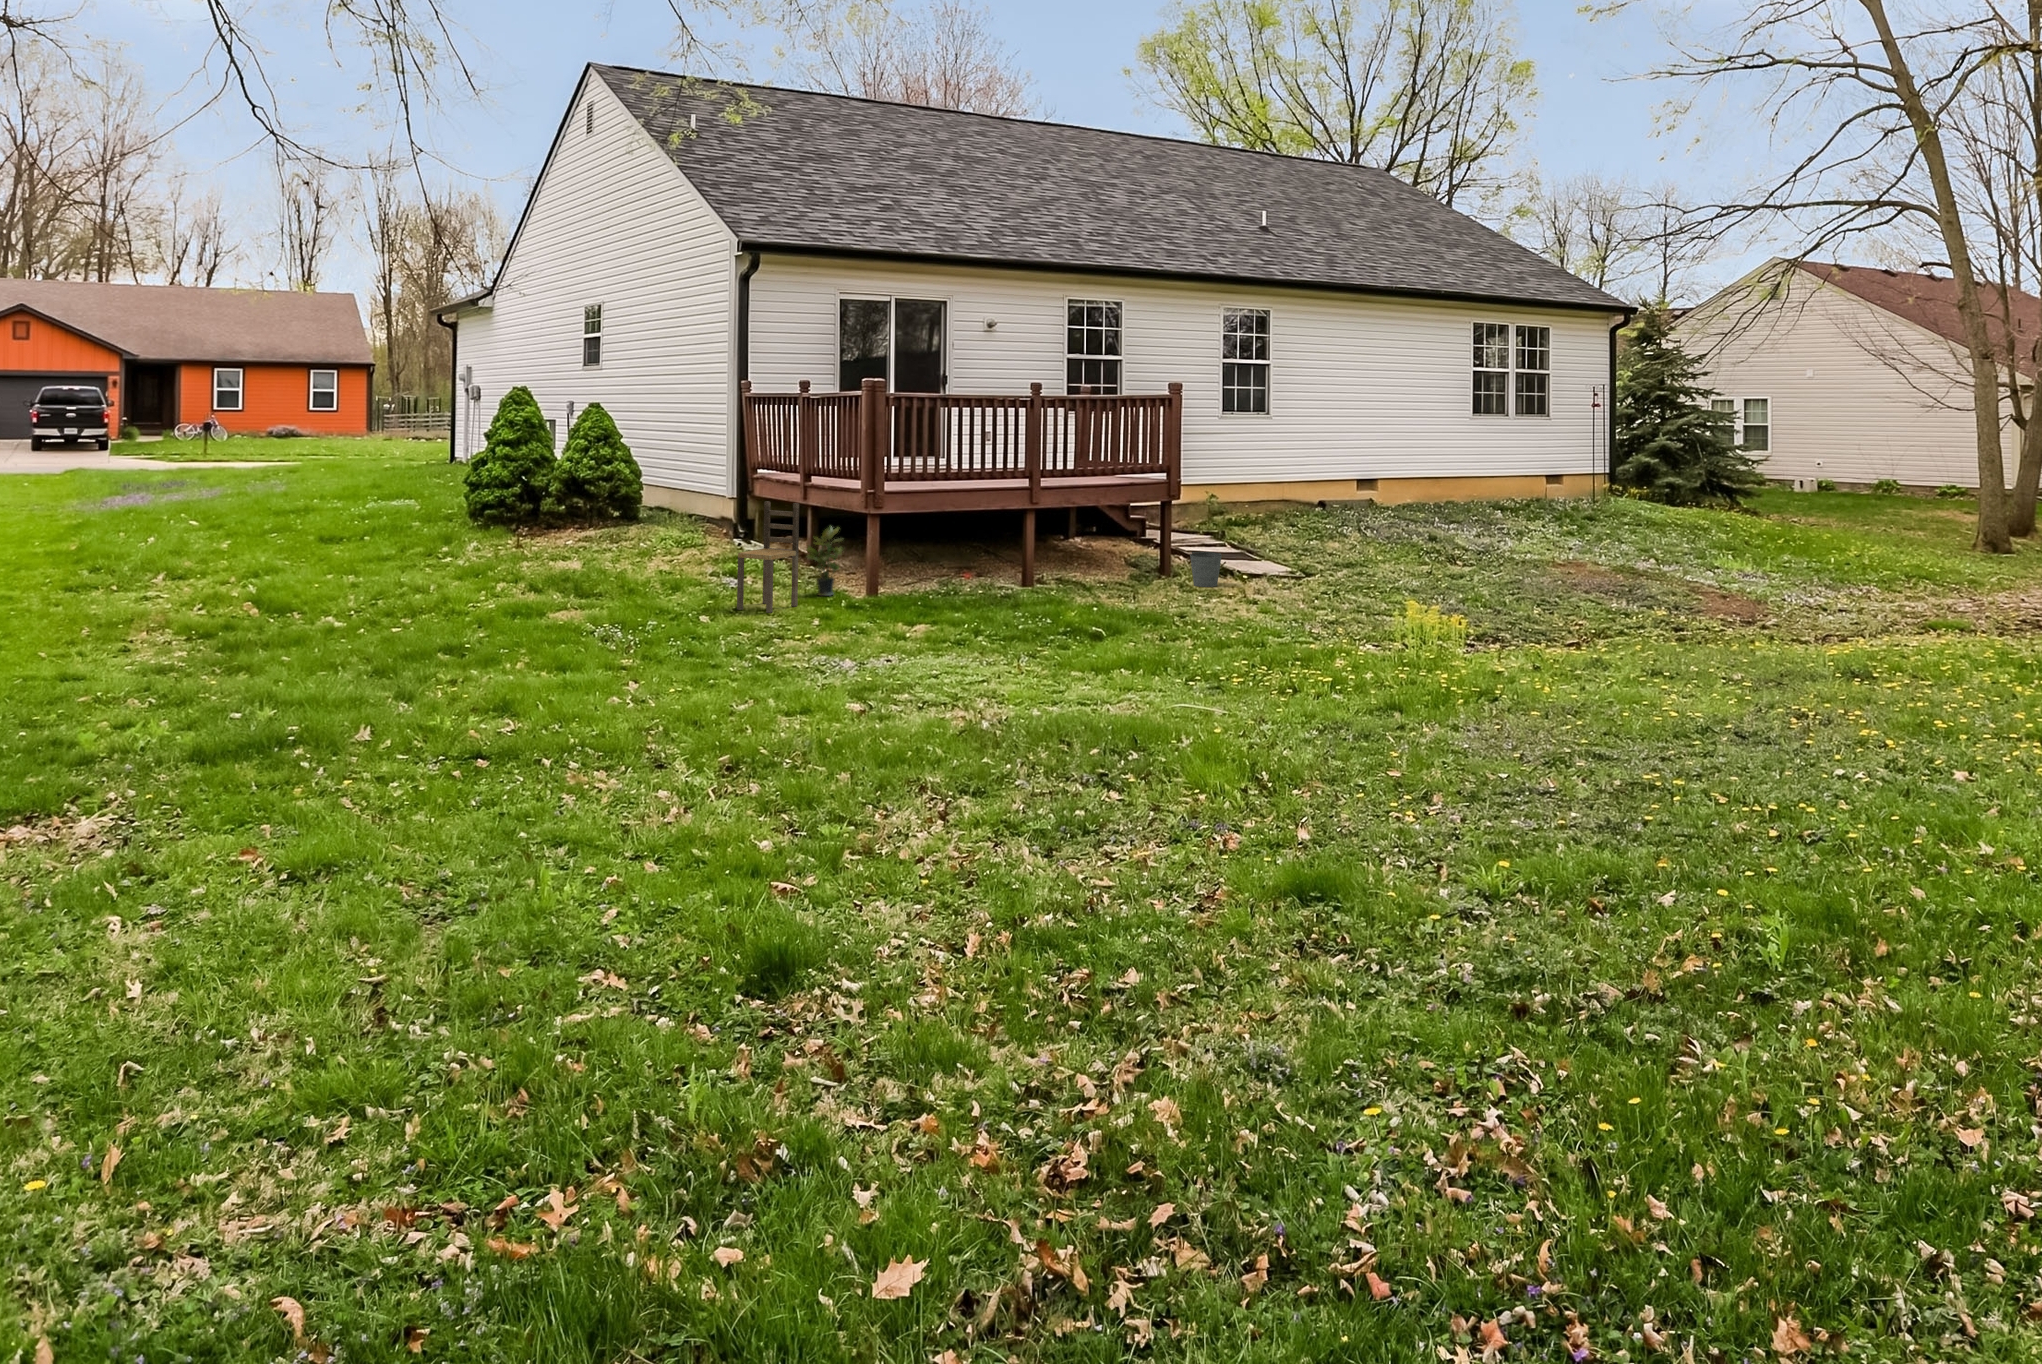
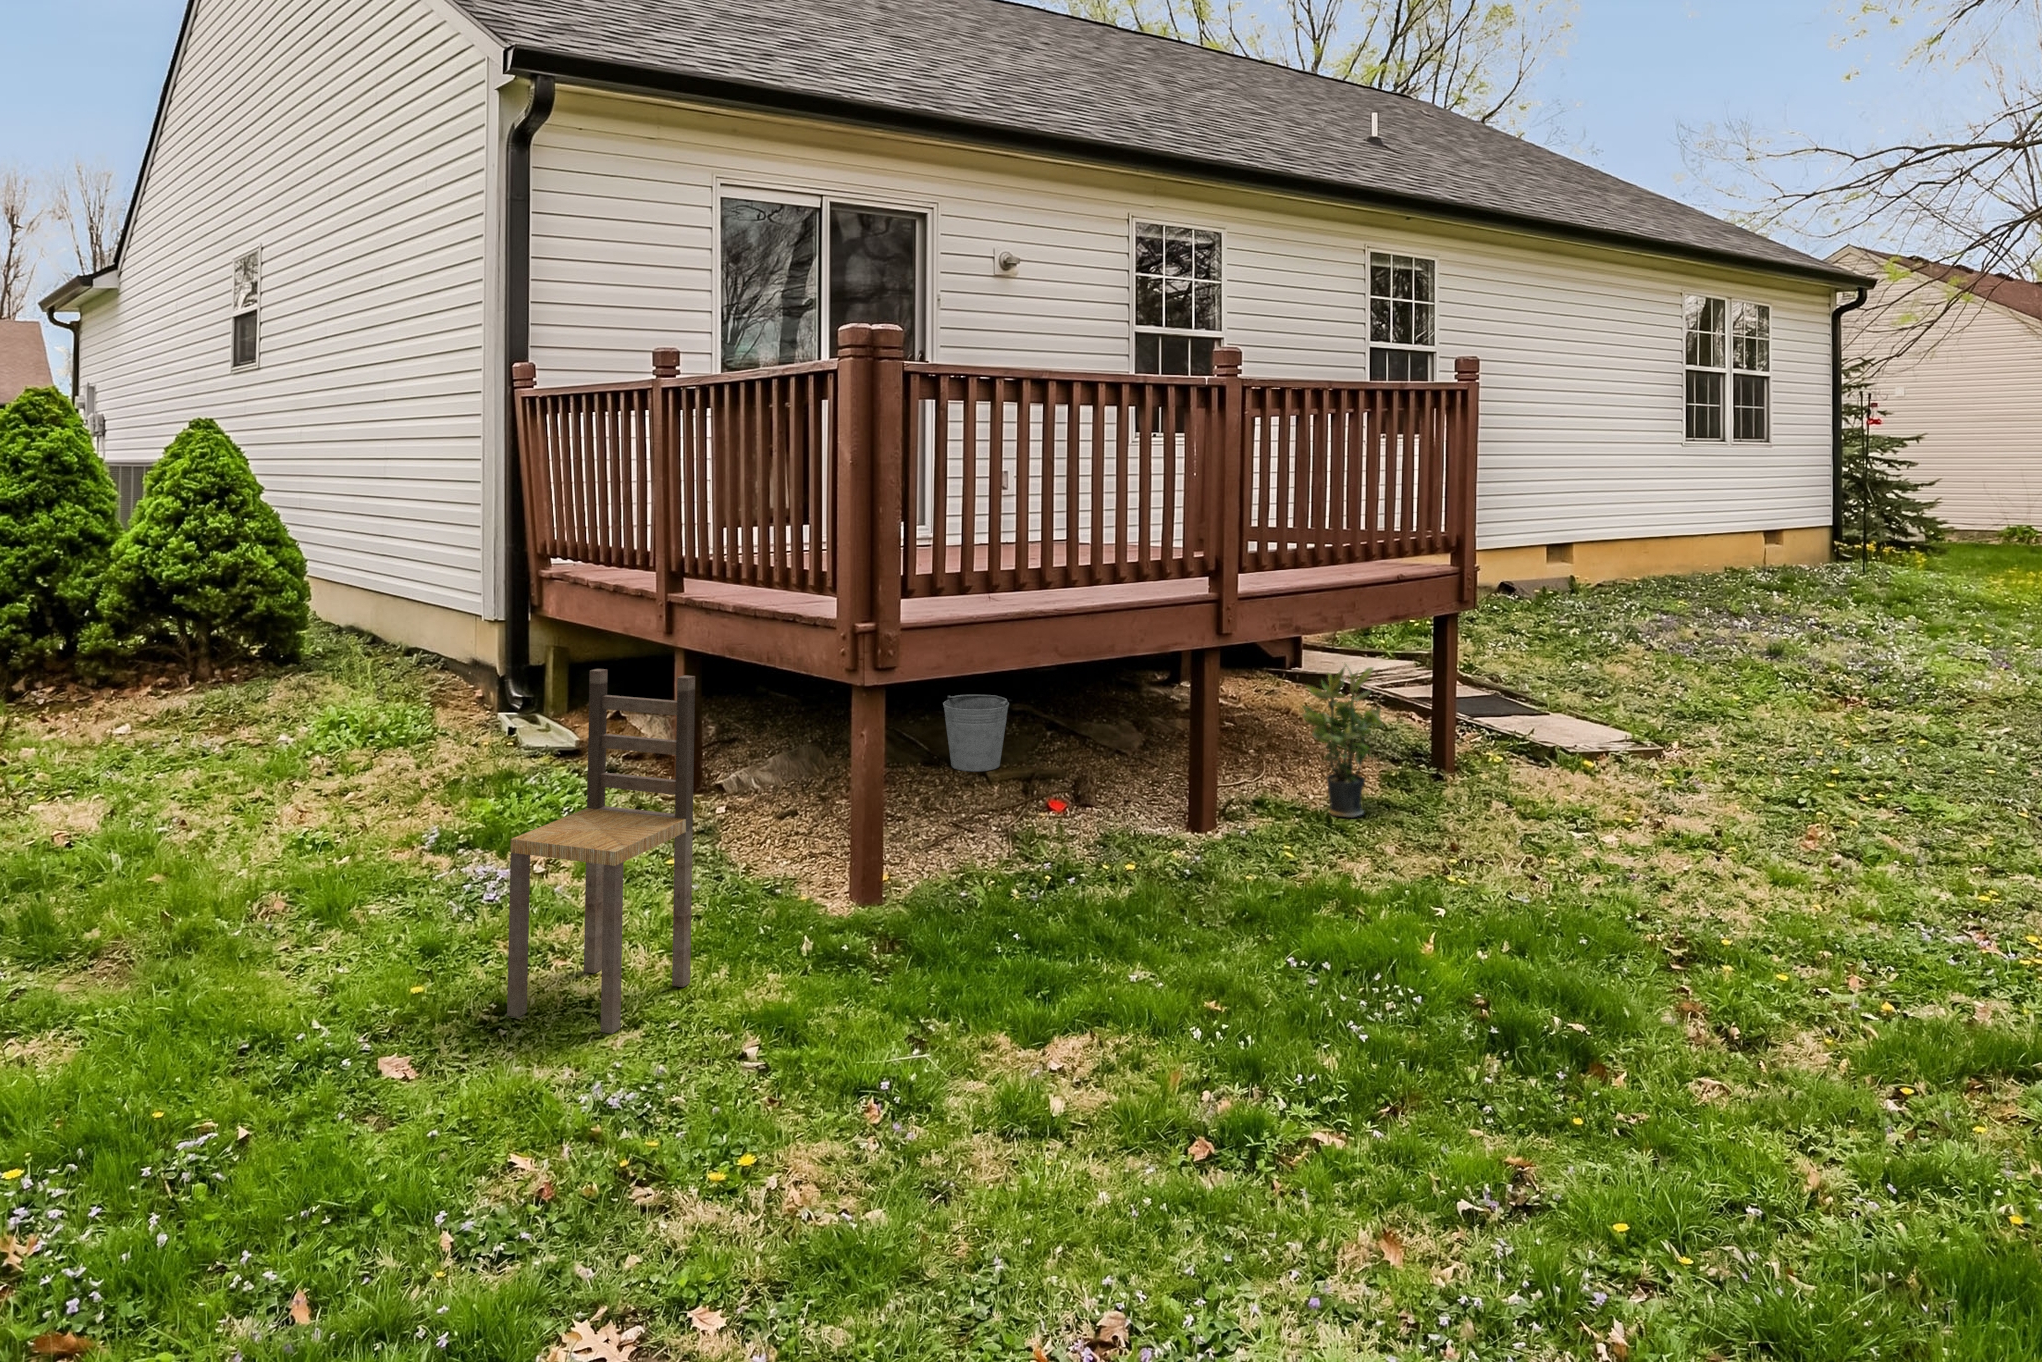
potted plant: present [806,527,843,596] -> present [1303,664,1383,818]
bucket: present [1190,552,1222,587] -> present [943,695,1009,771]

